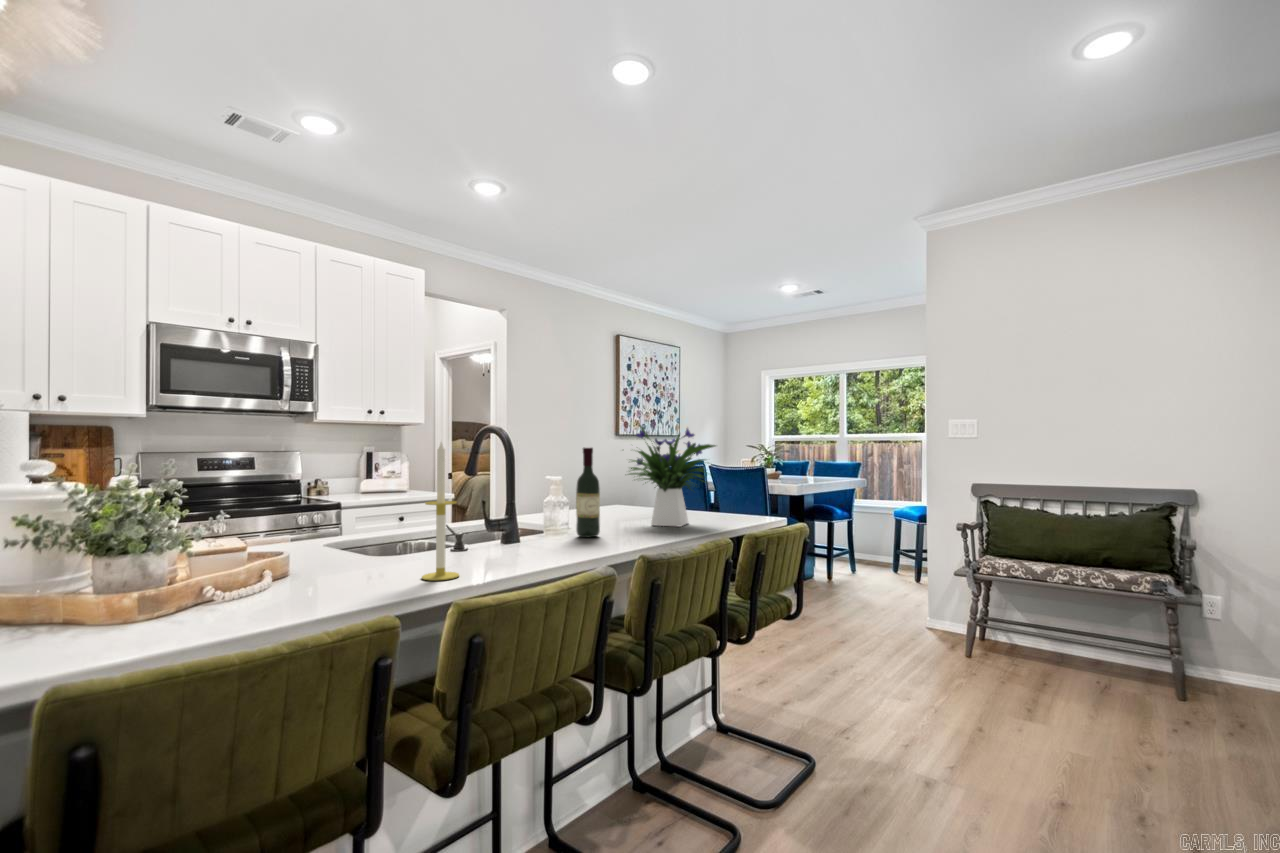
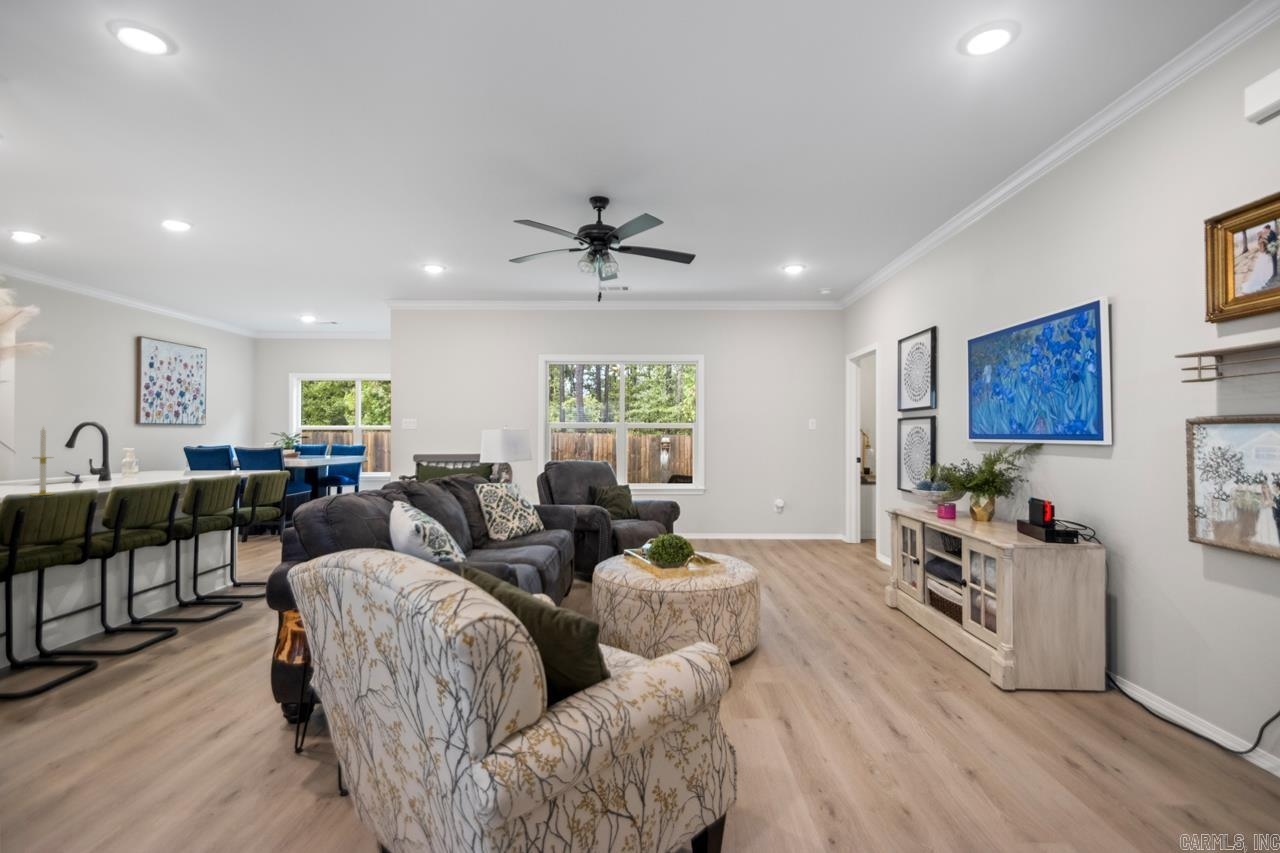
flower arrangement: present [629,423,716,526] -> none [153,416,226,478]
wine bottle: present [576,447,600,538] -> none [121,431,139,483]

